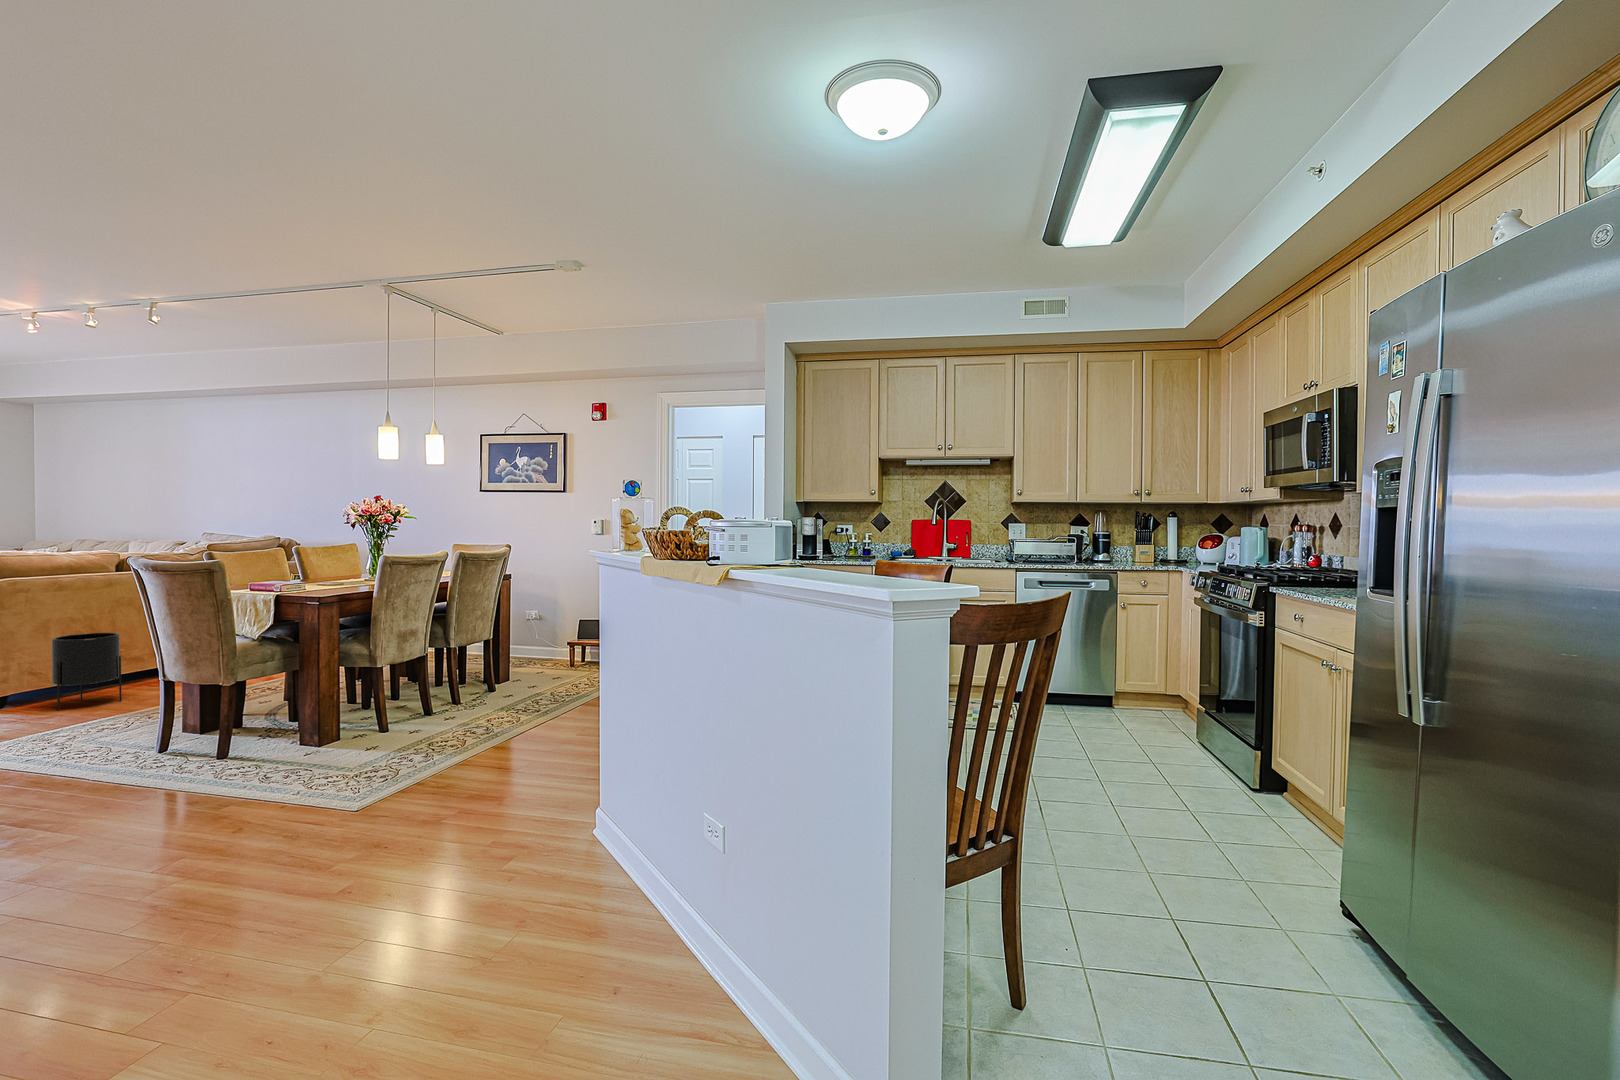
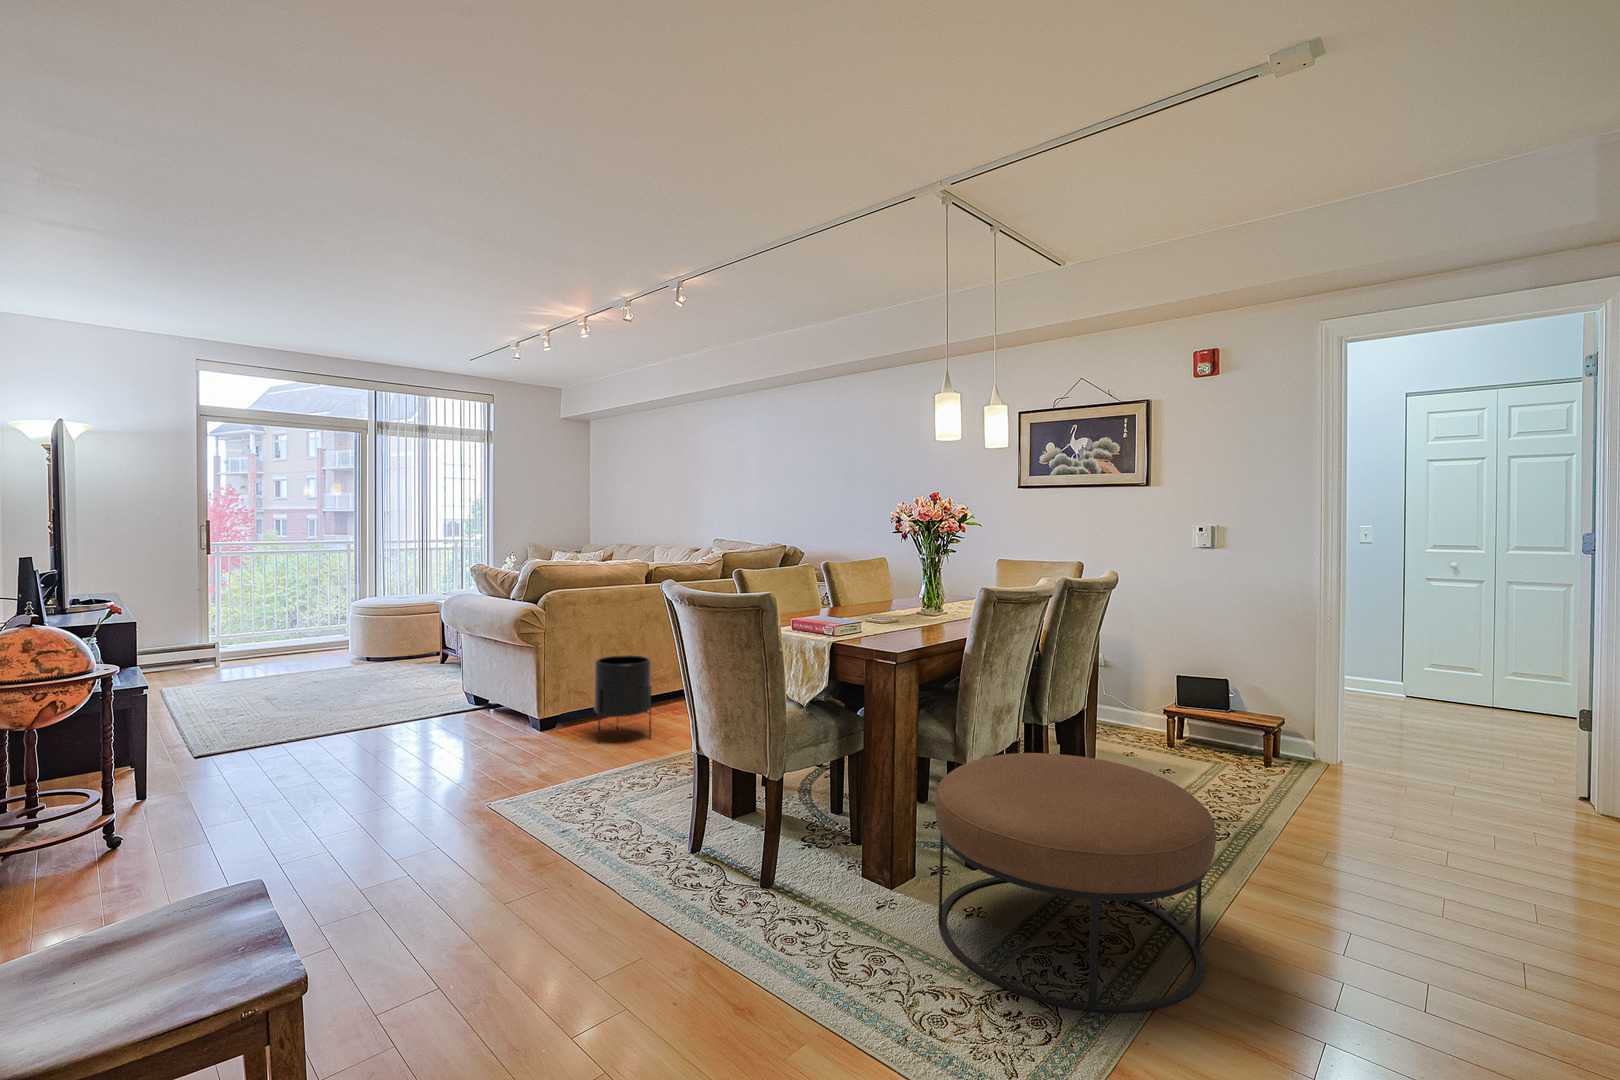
ottoman: none [341,652,509,771] -> present [935,753,1216,1013]

